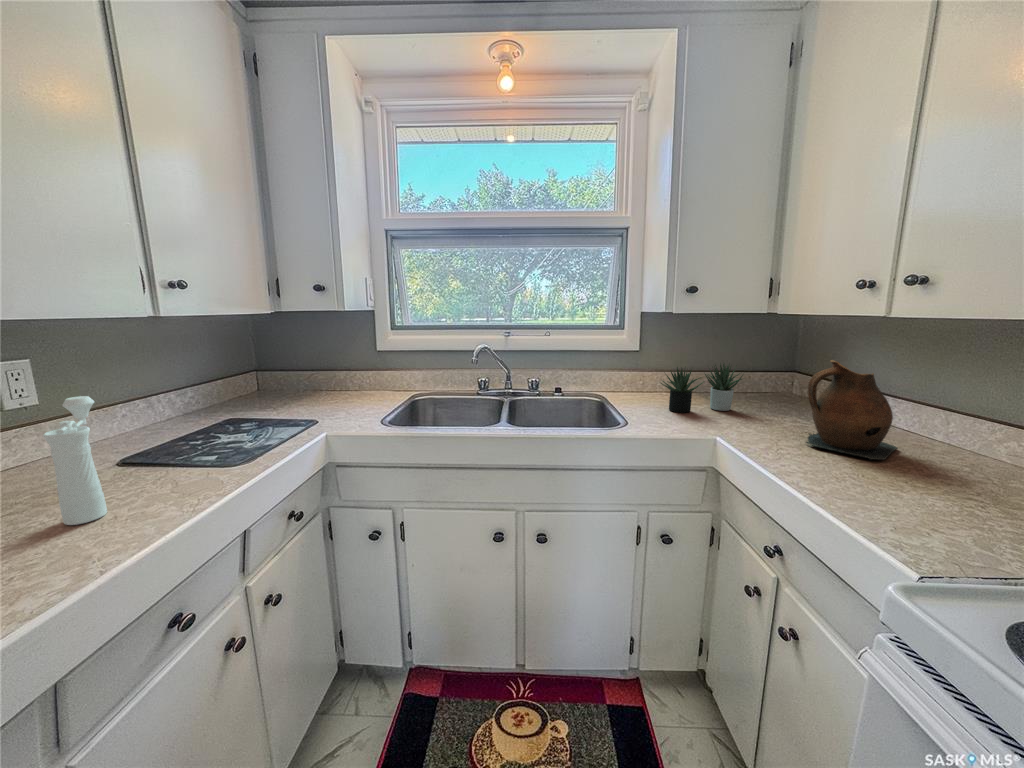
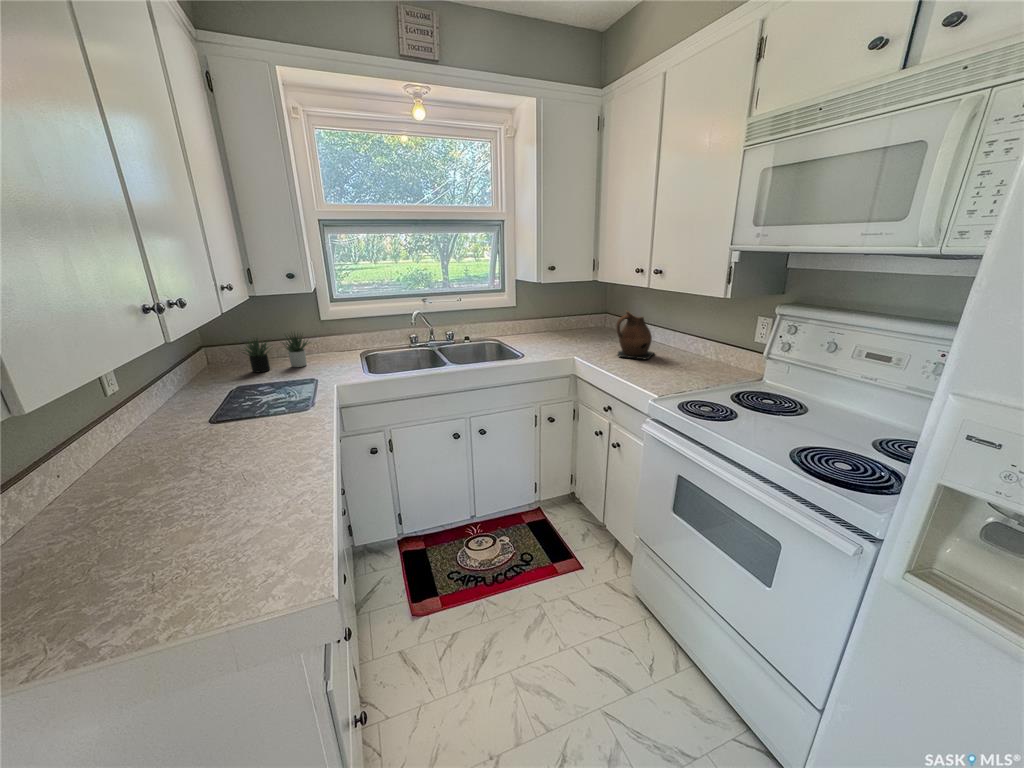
succulent plant: present [661,364,743,413] -> present [243,333,308,372]
pepper mill: present [43,396,107,525] -> none [213,368,266,443]

